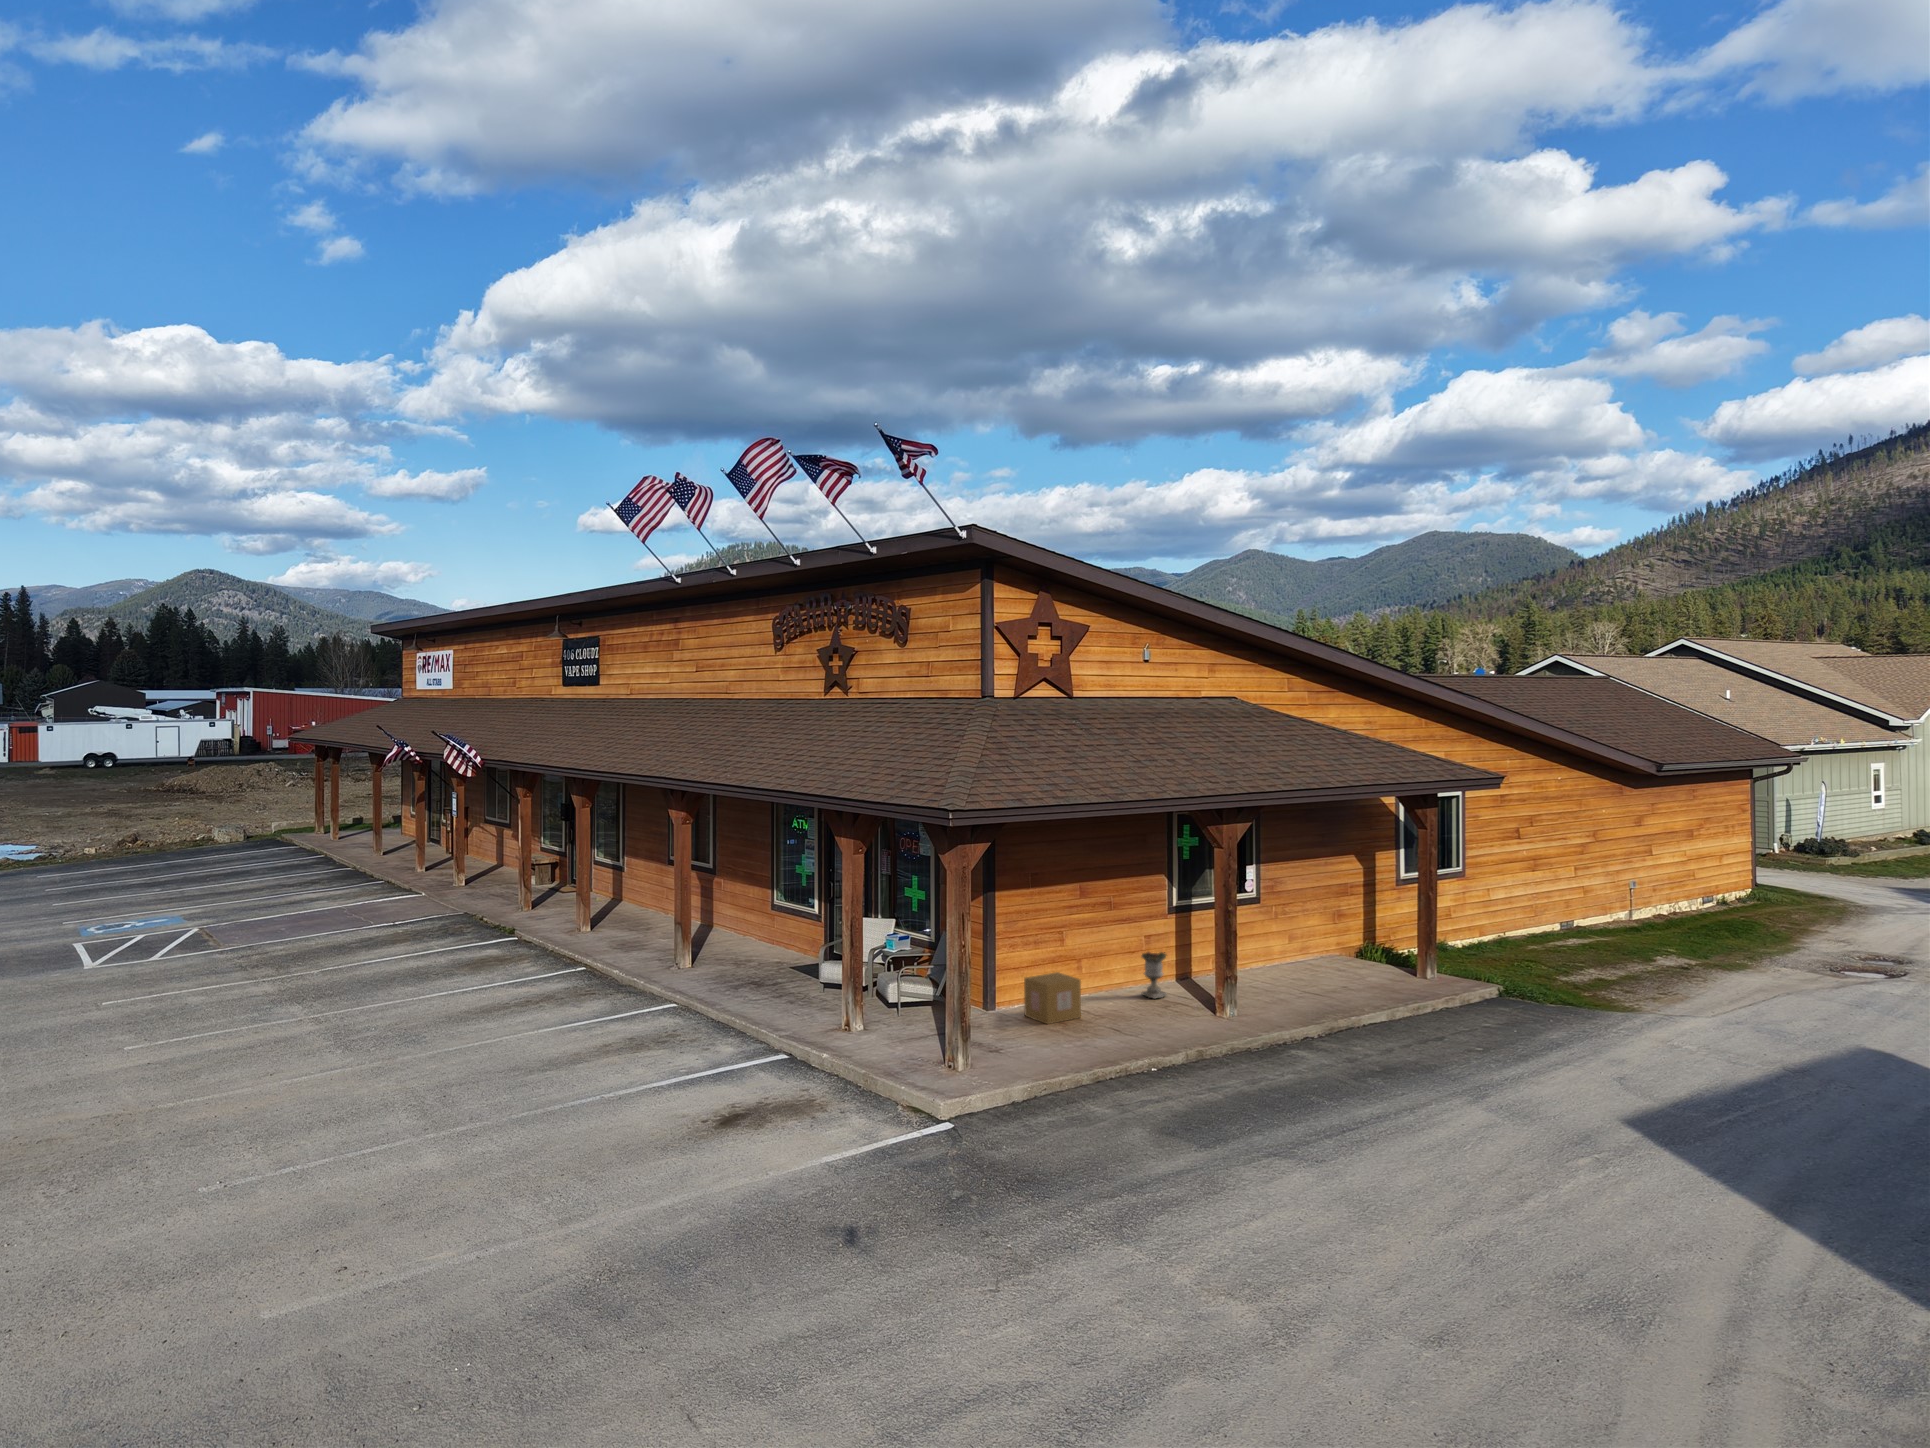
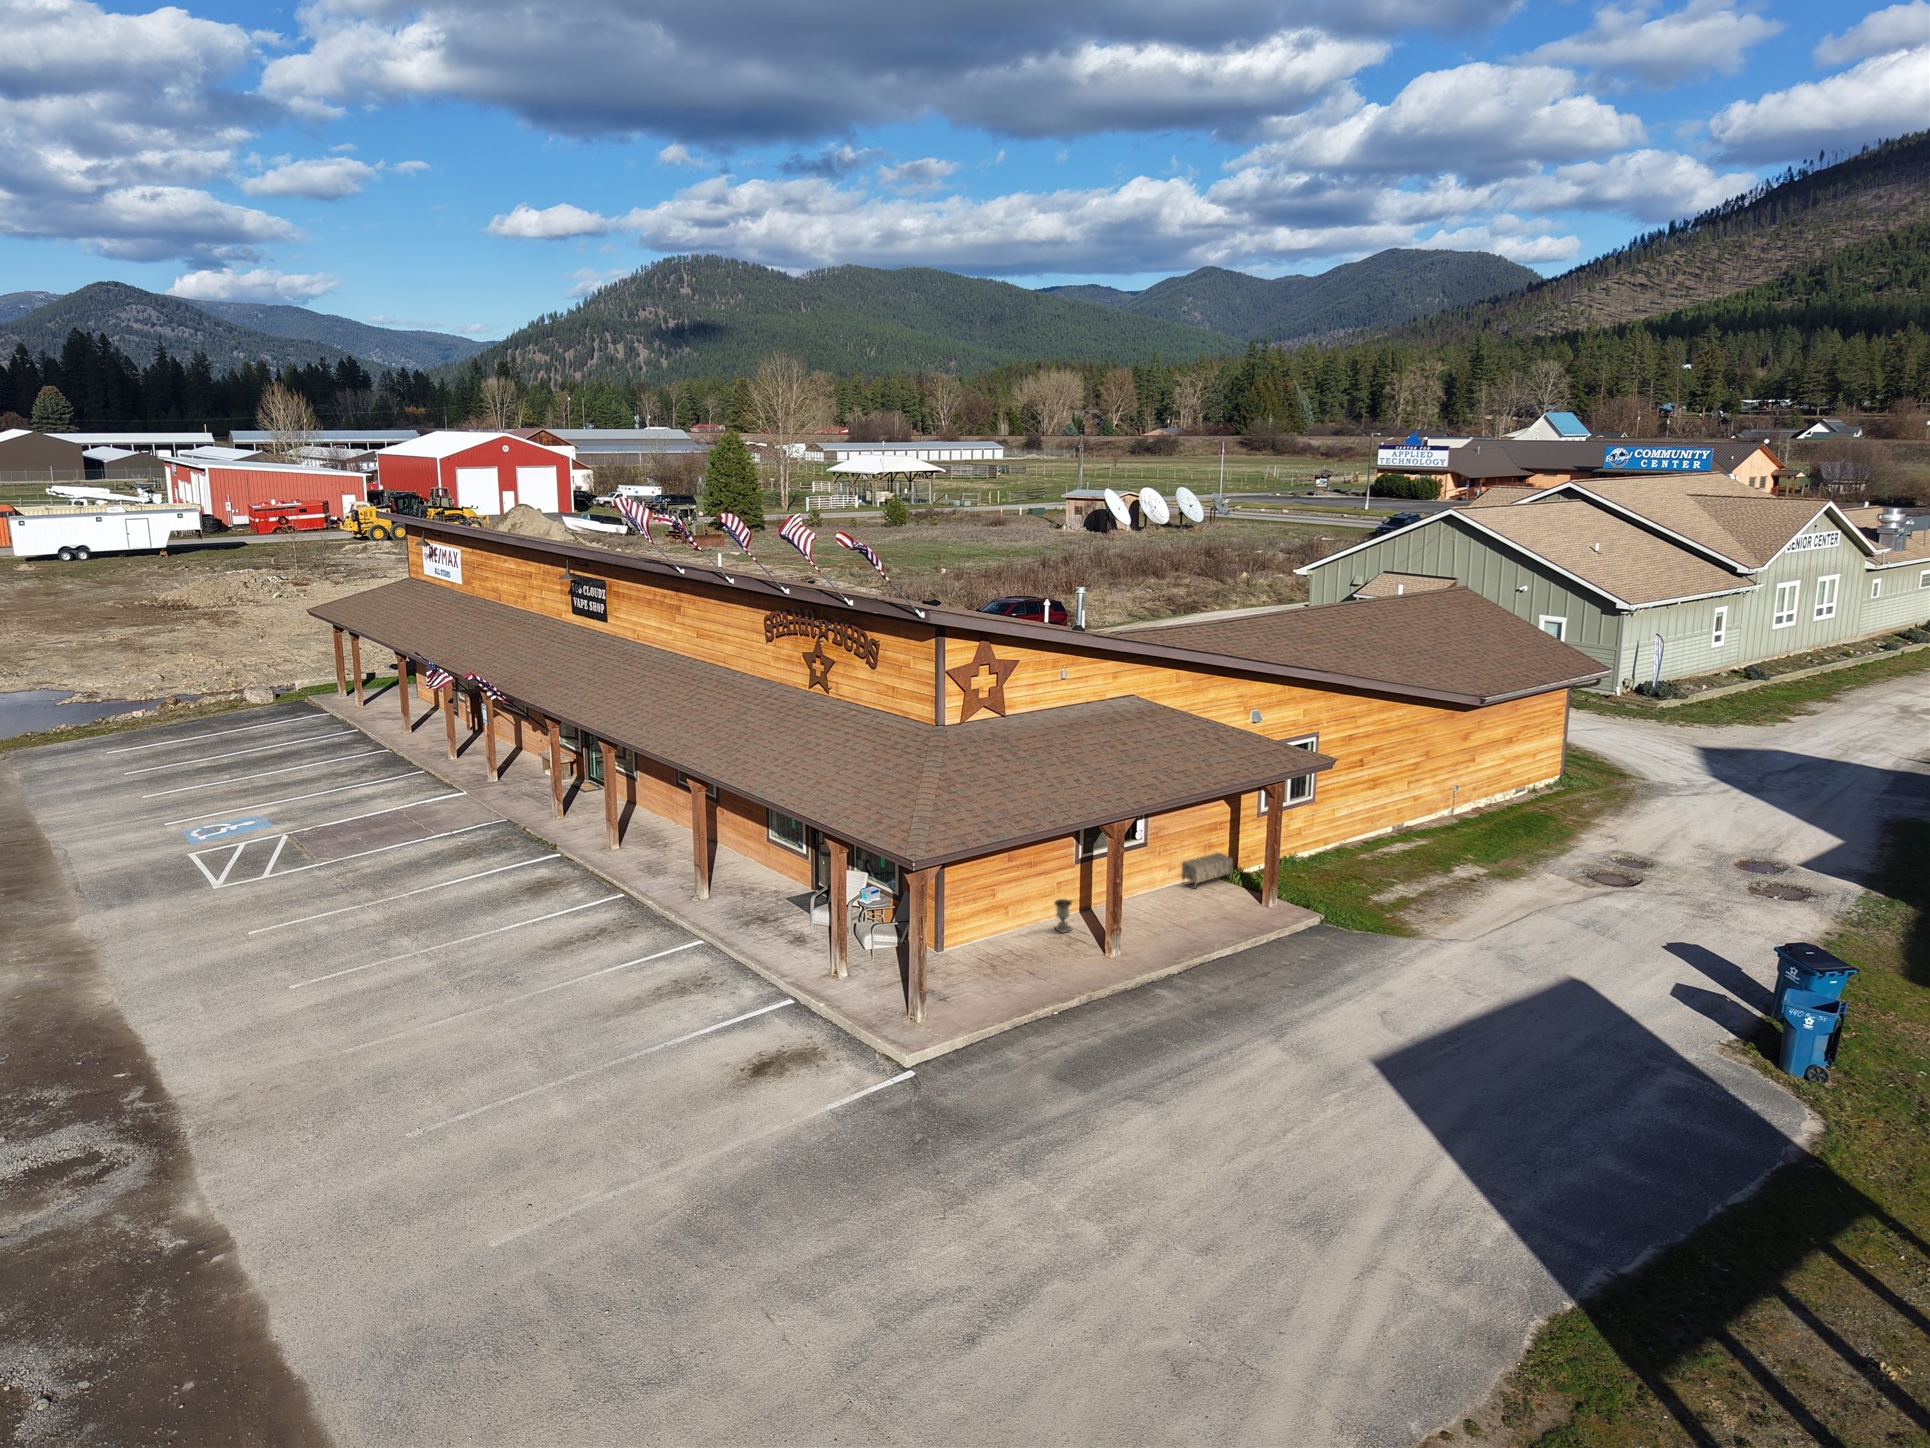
bench: none [1303,925,1373,968] -> present [1181,853,1233,888]
cardboard box: present [1024,972,1081,1024] -> none [968,923,1008,965]

